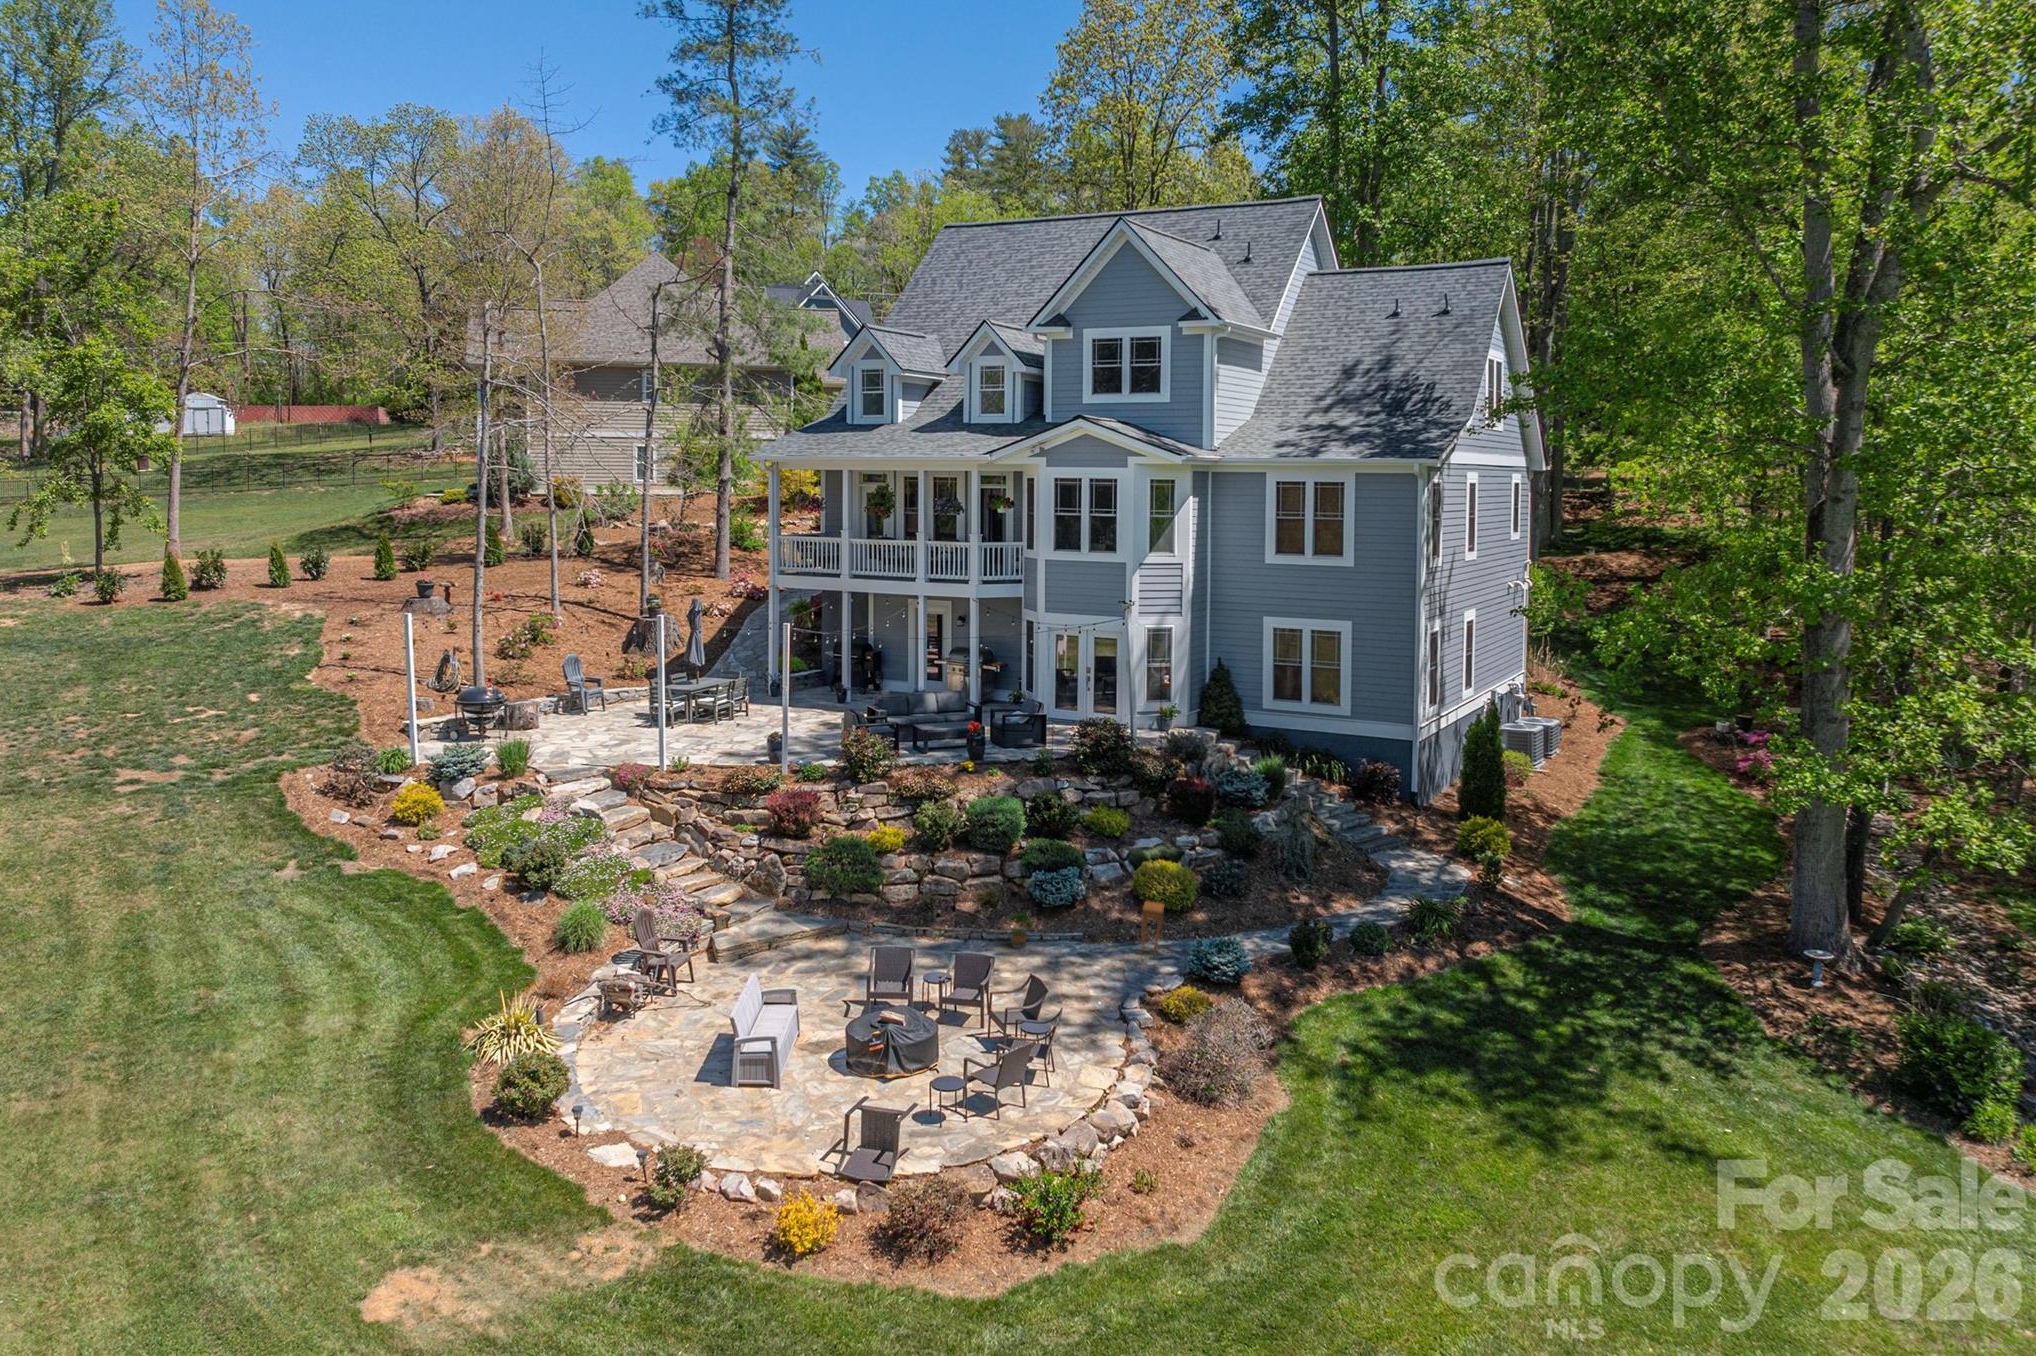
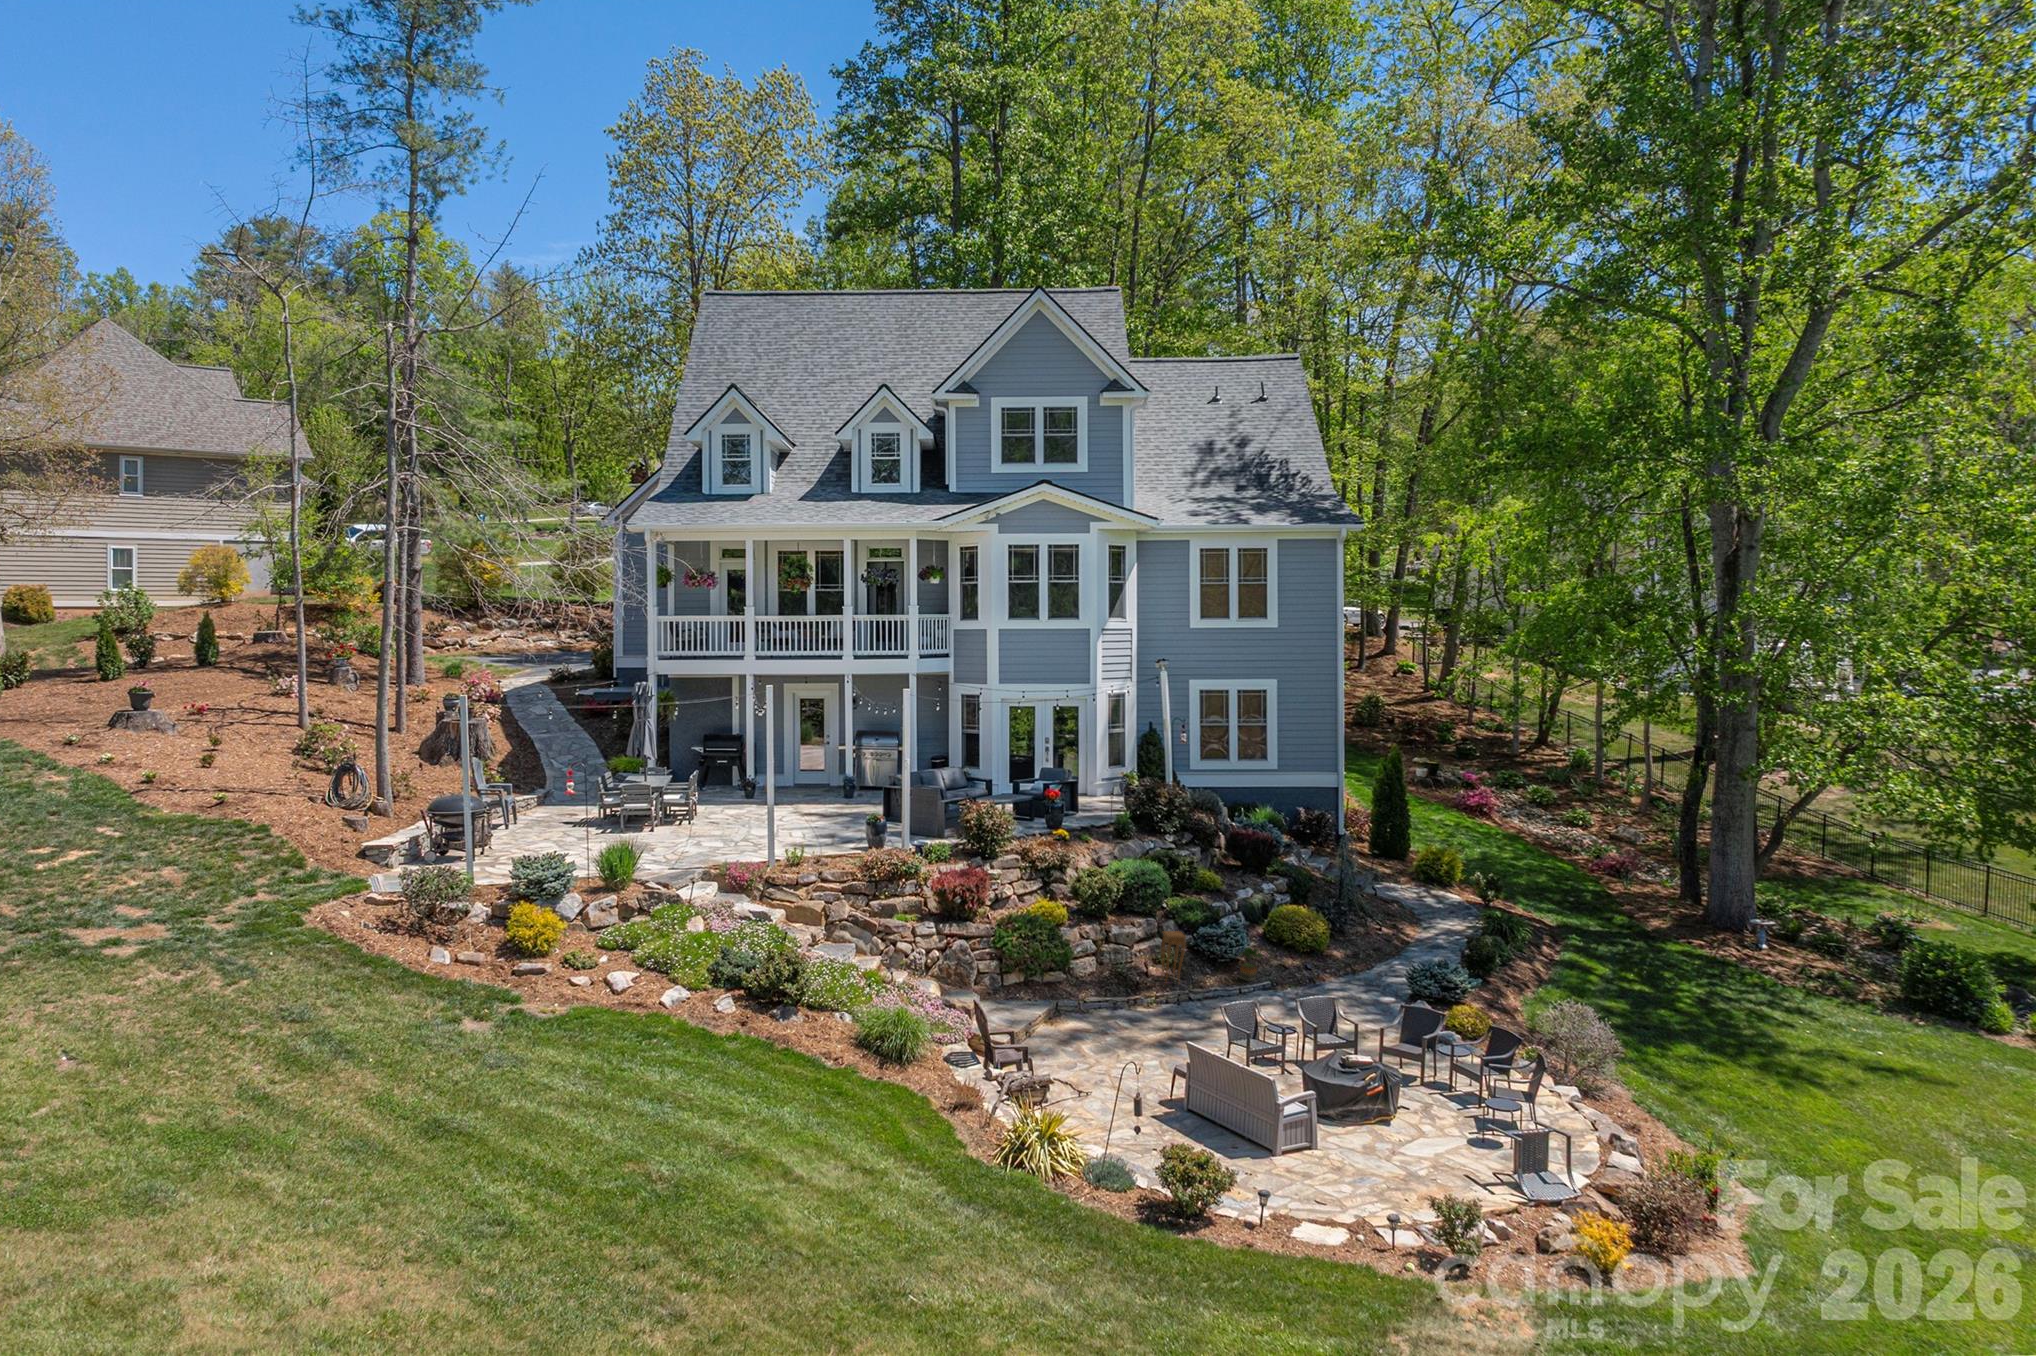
side table: present [1141,901,1164,953] -> present [1162,931,1186,976]

